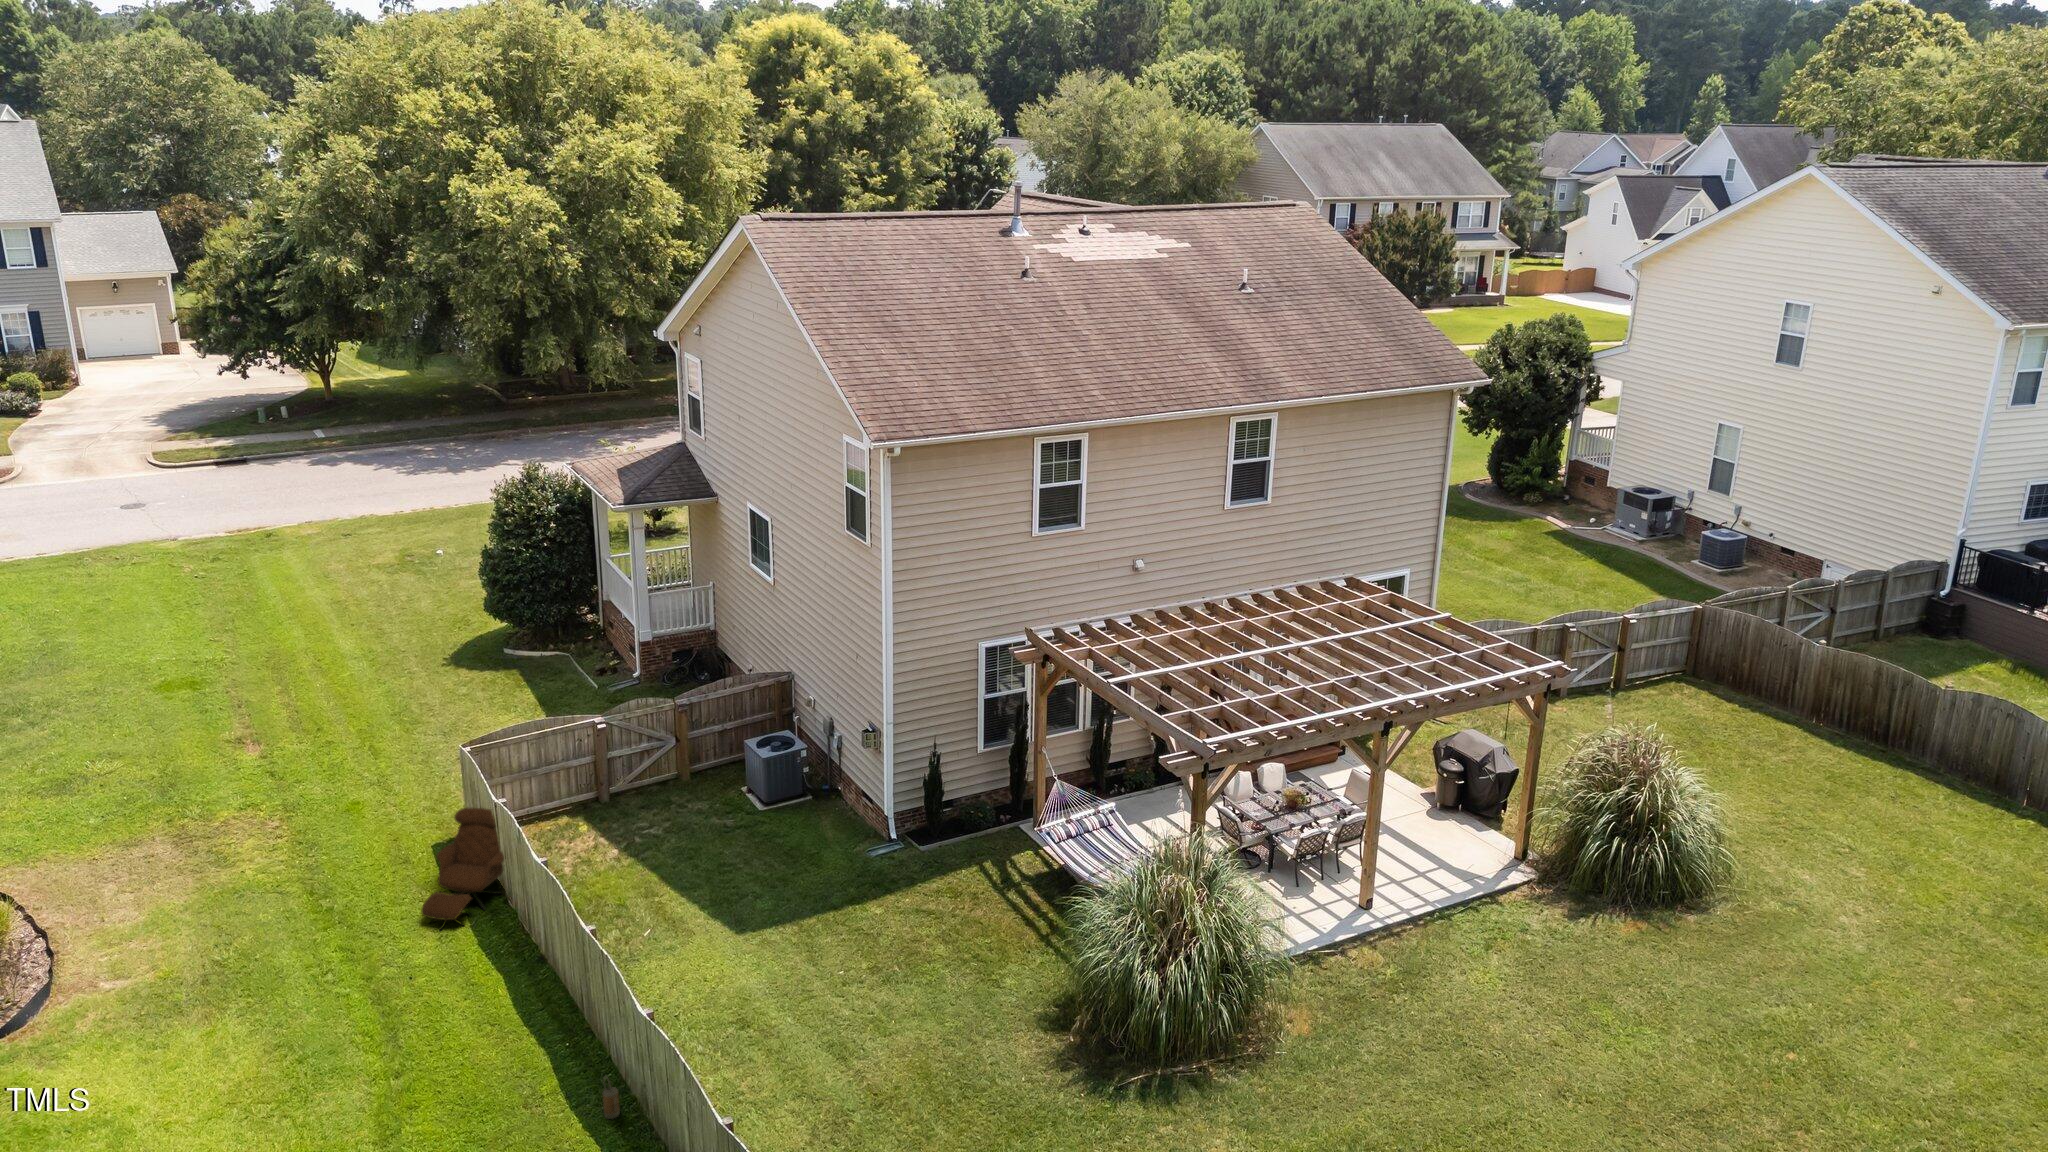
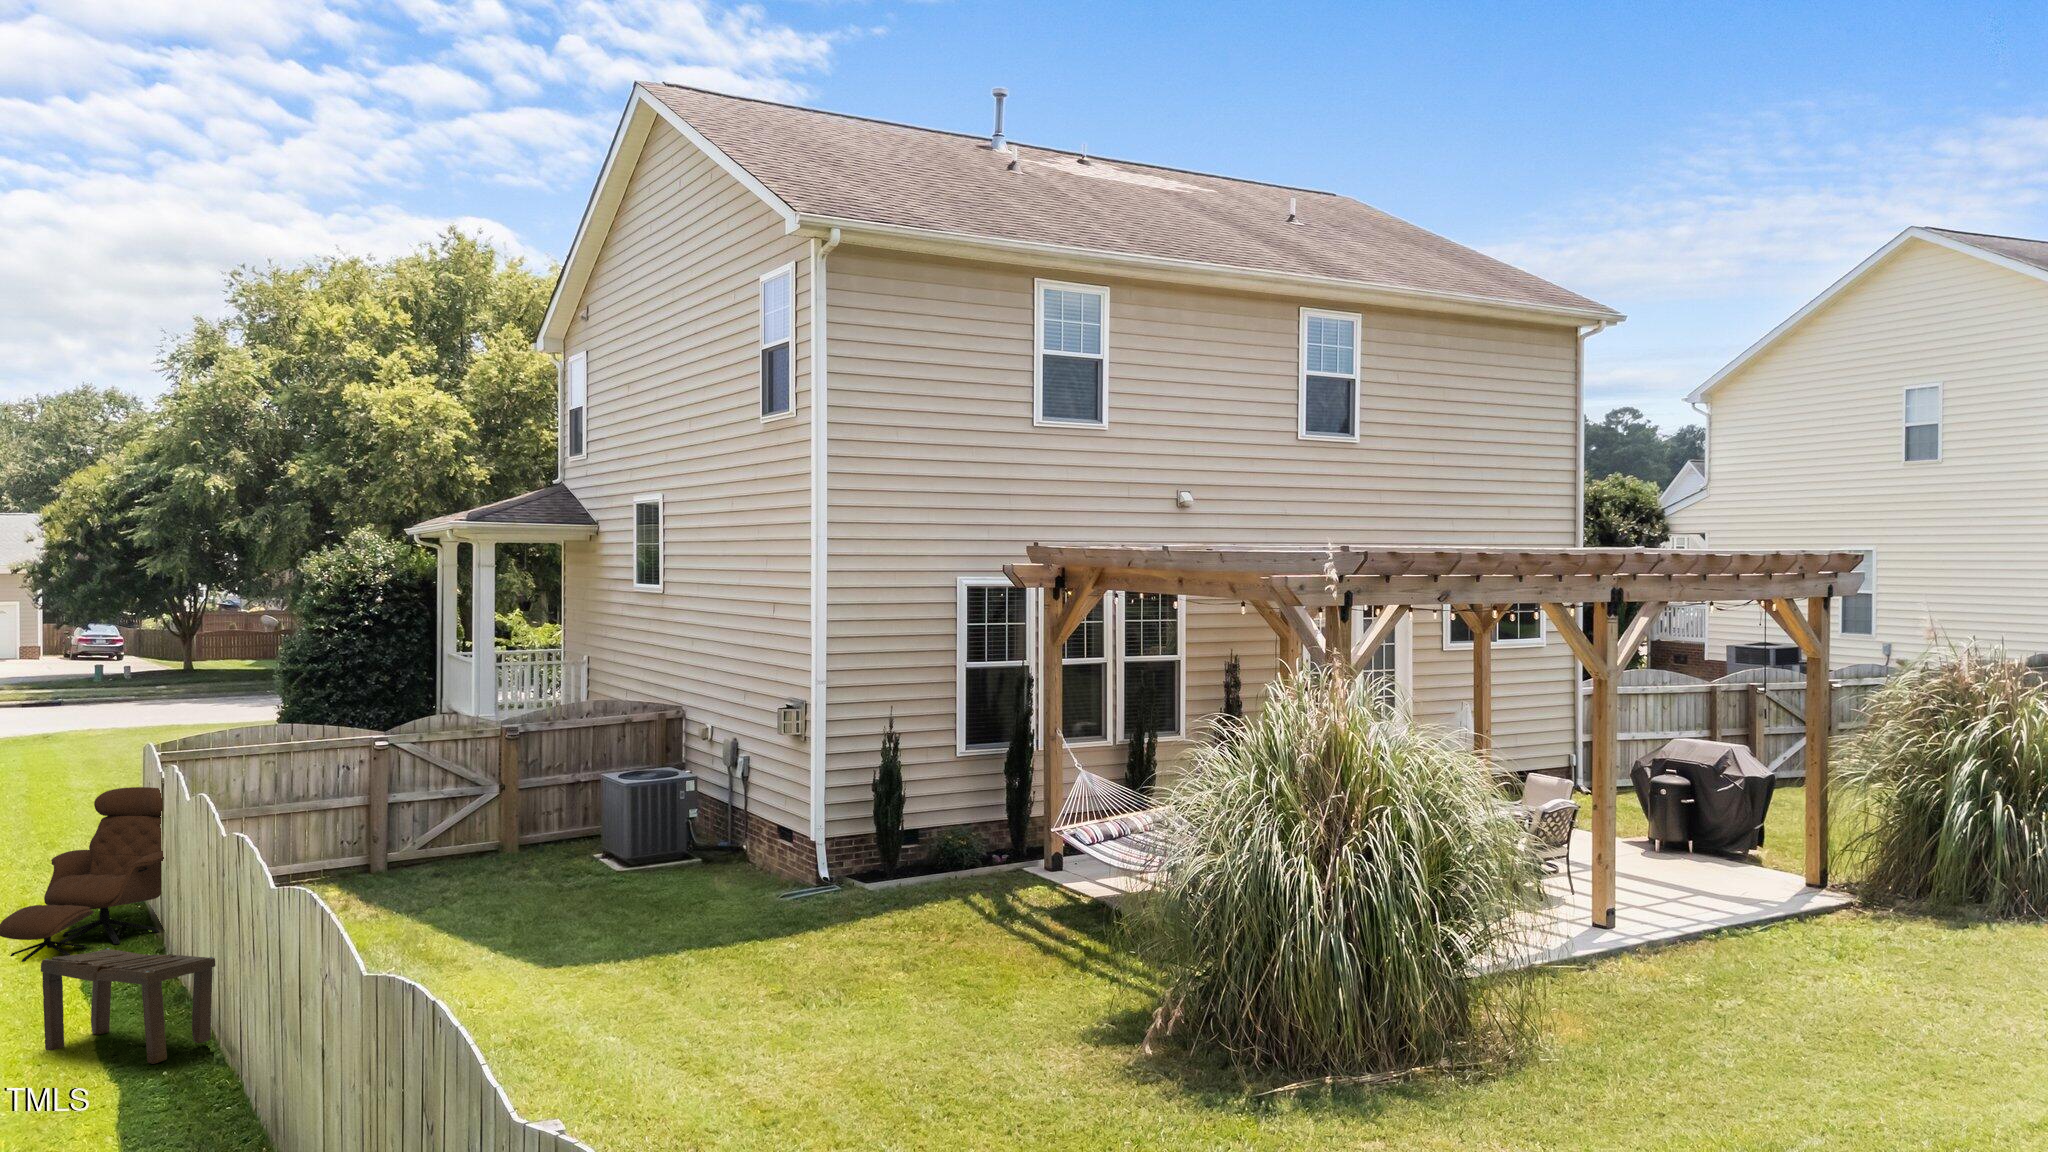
bench: none [496,981,589,1059] -> present [41,948,215,1064]
watering can: present [603,1076,620,1119] -> none [184,1034,219,1122]

